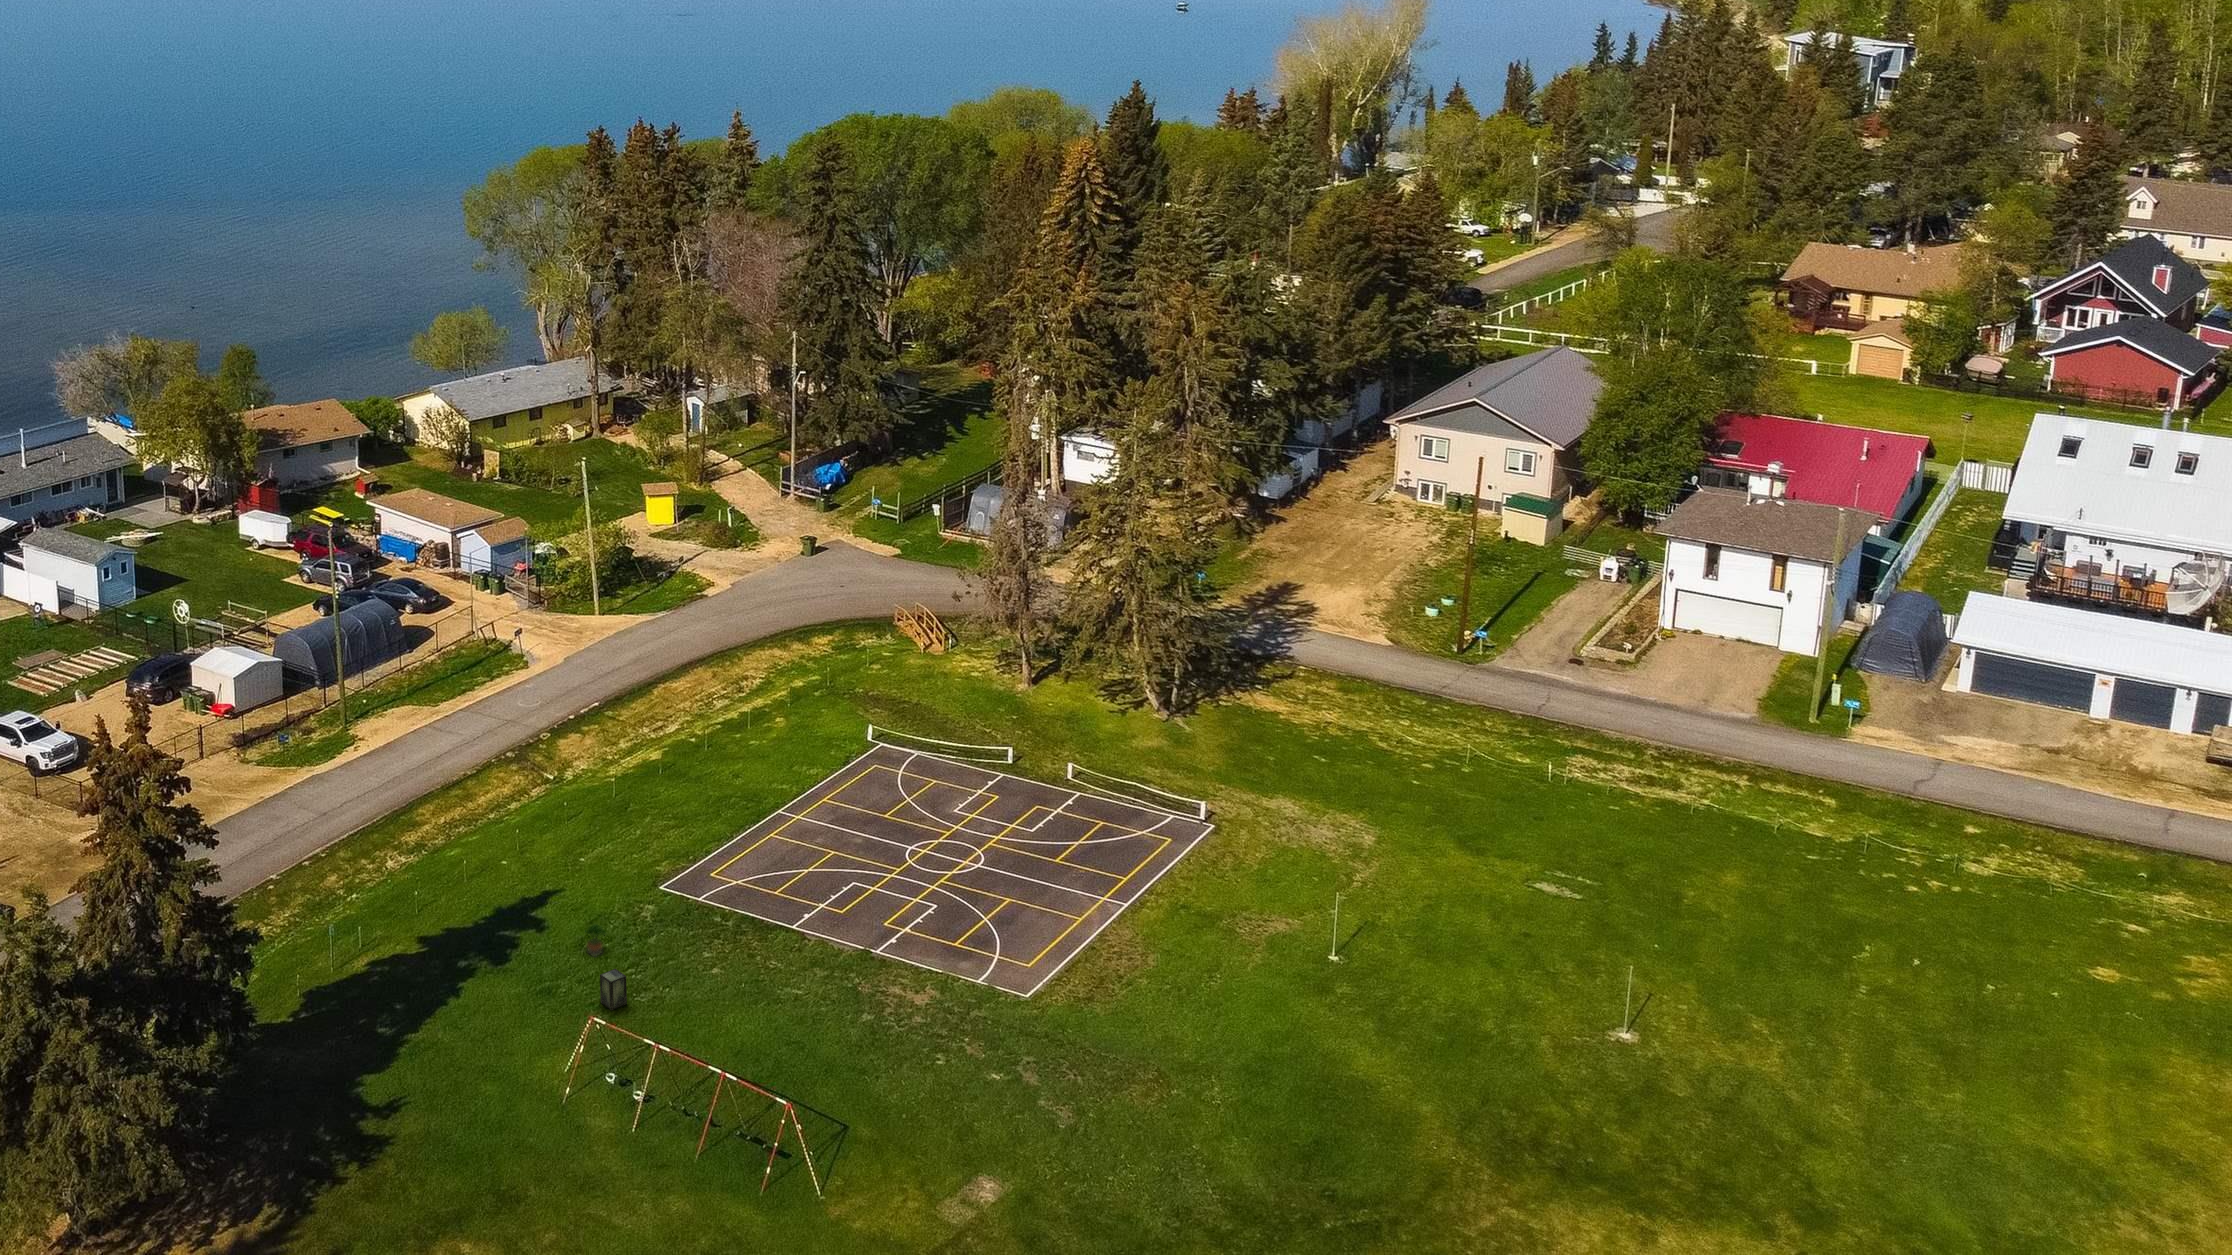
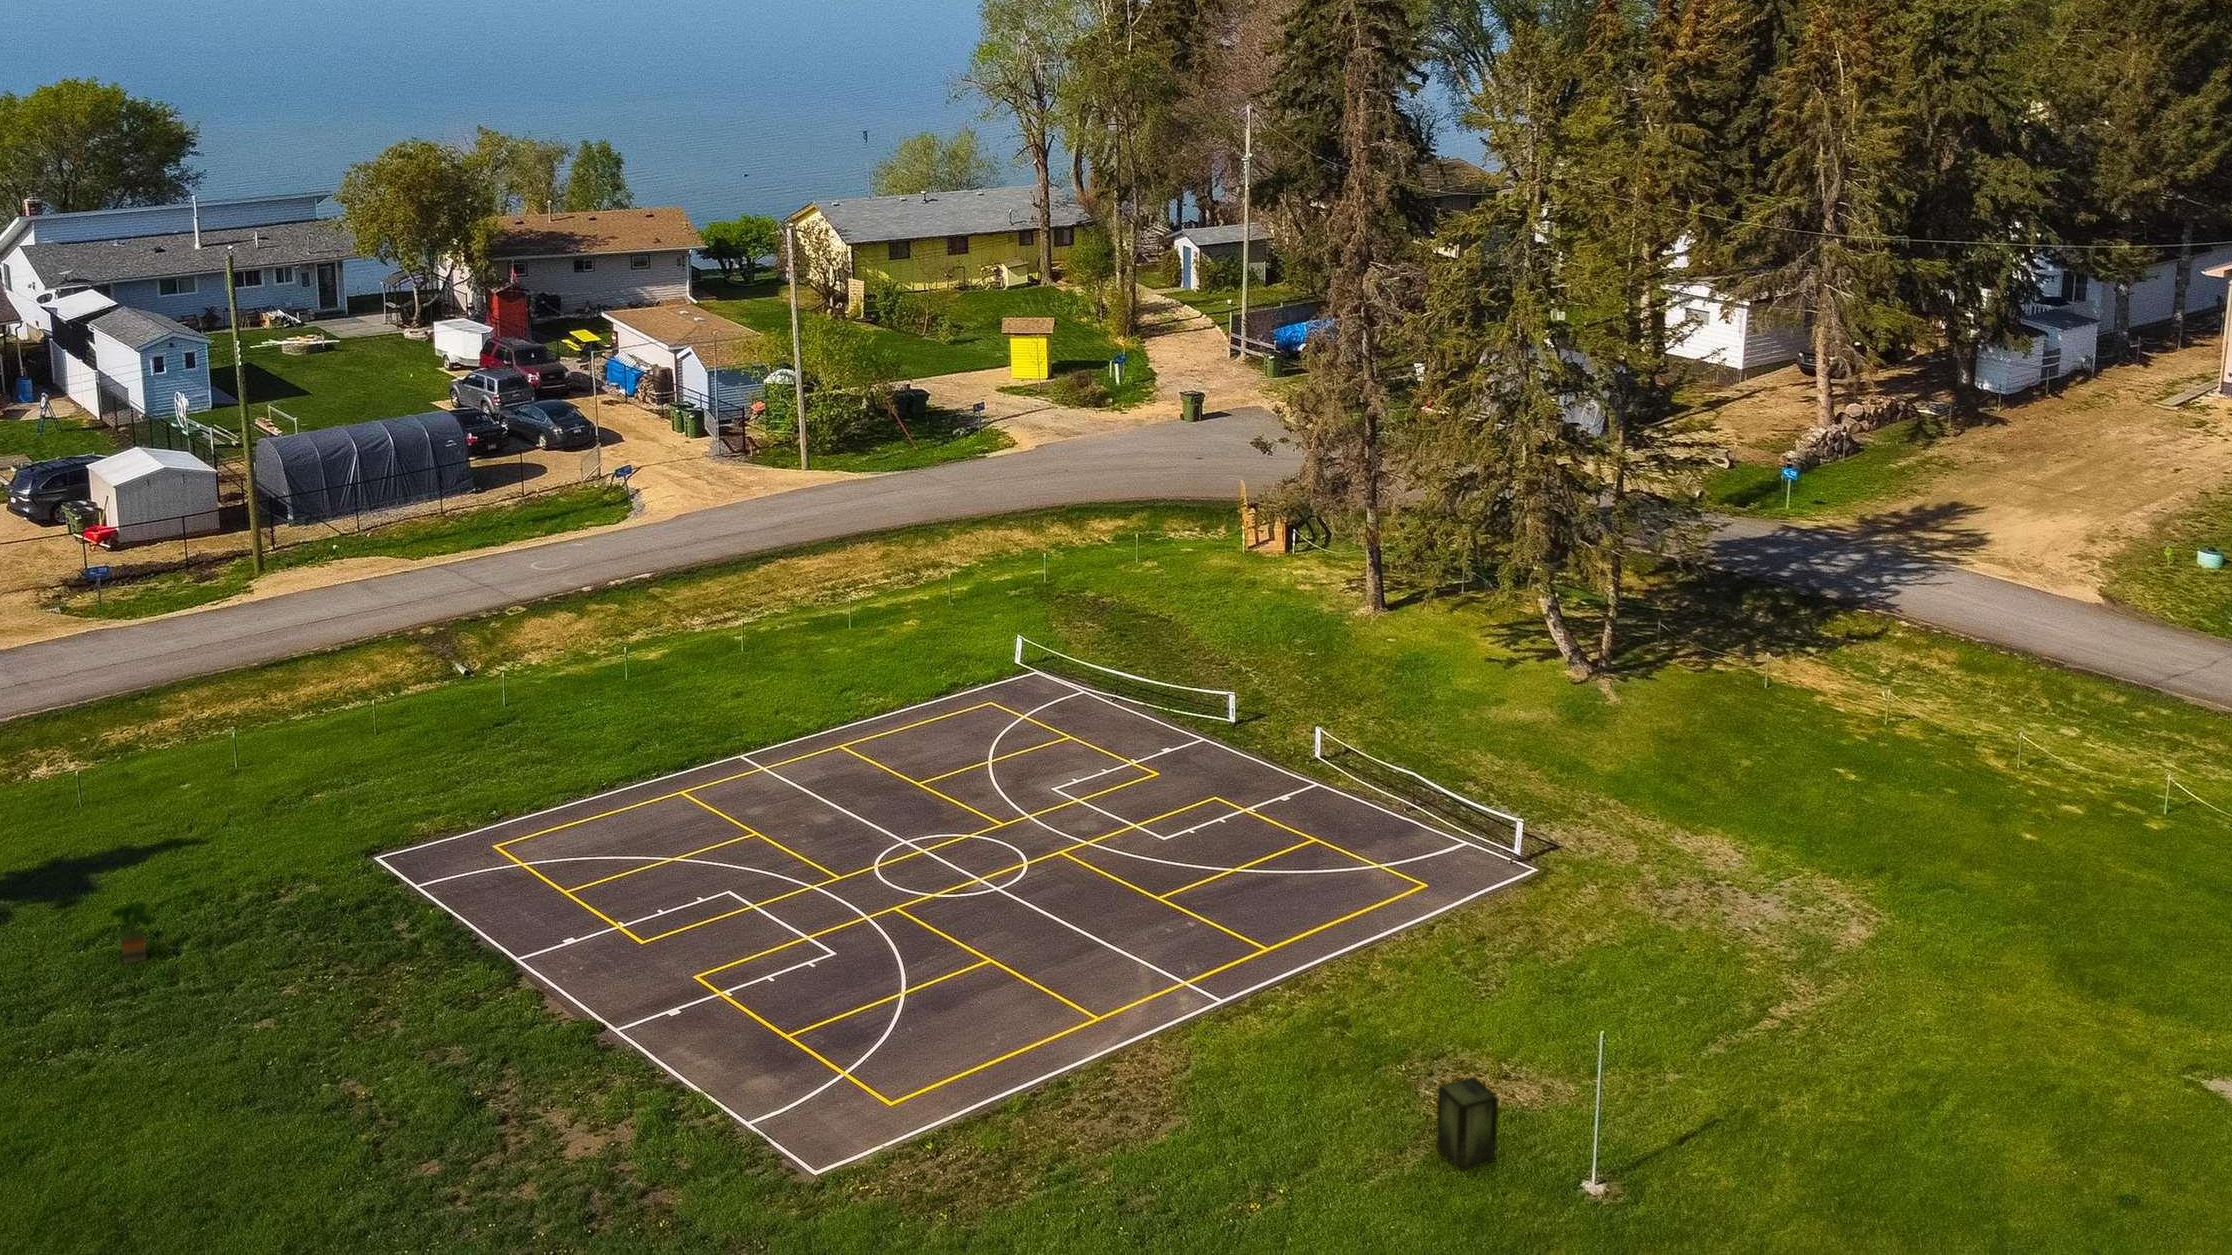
storage box: present [600,969,627,1010] -> present [1436,1077,1499,1170]

